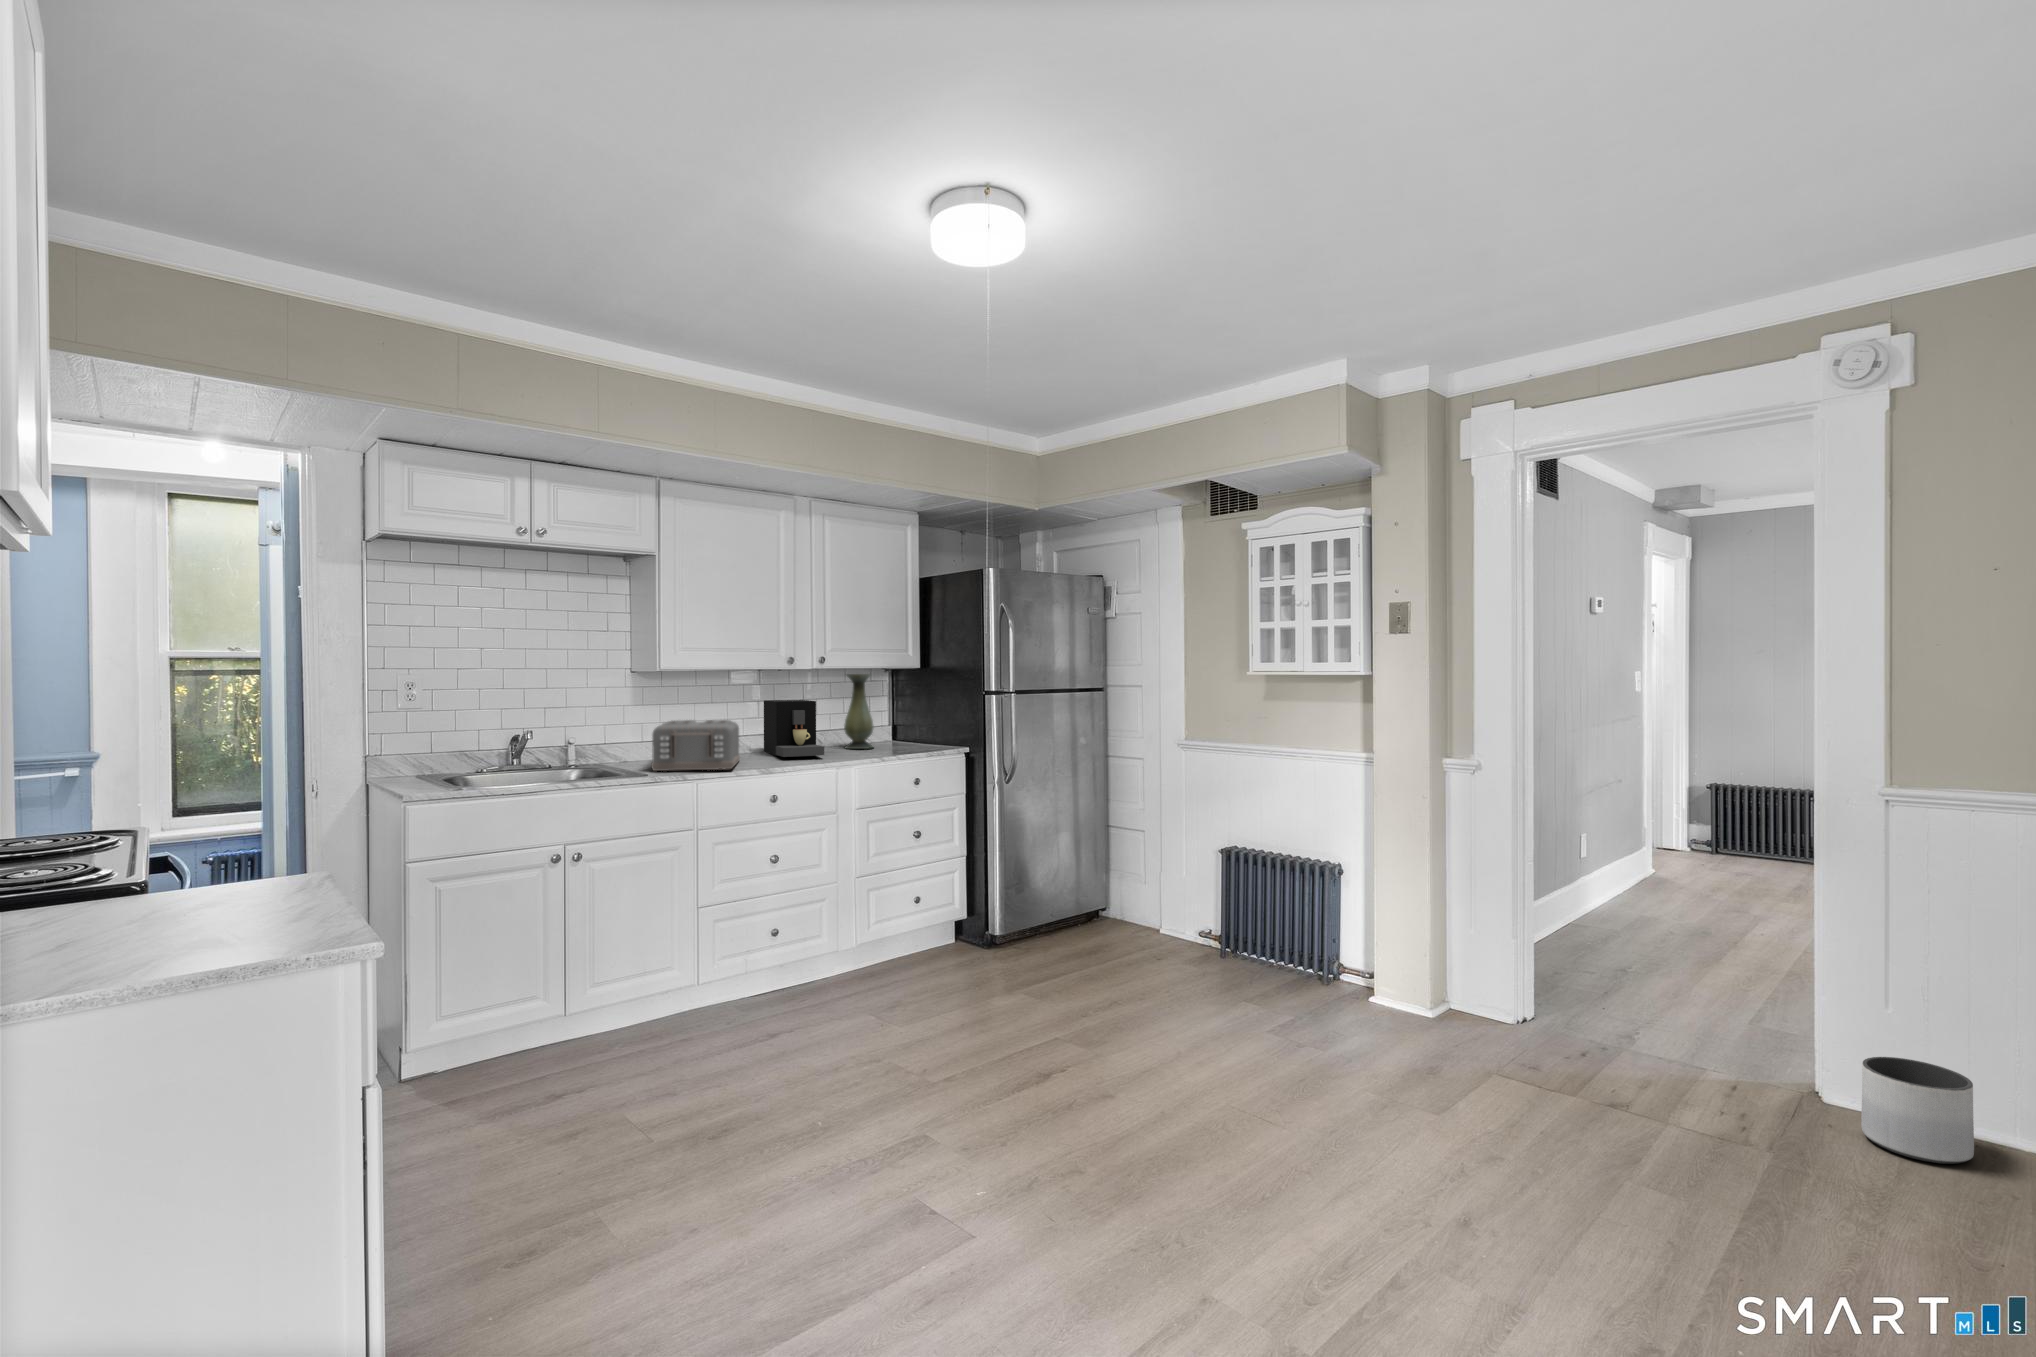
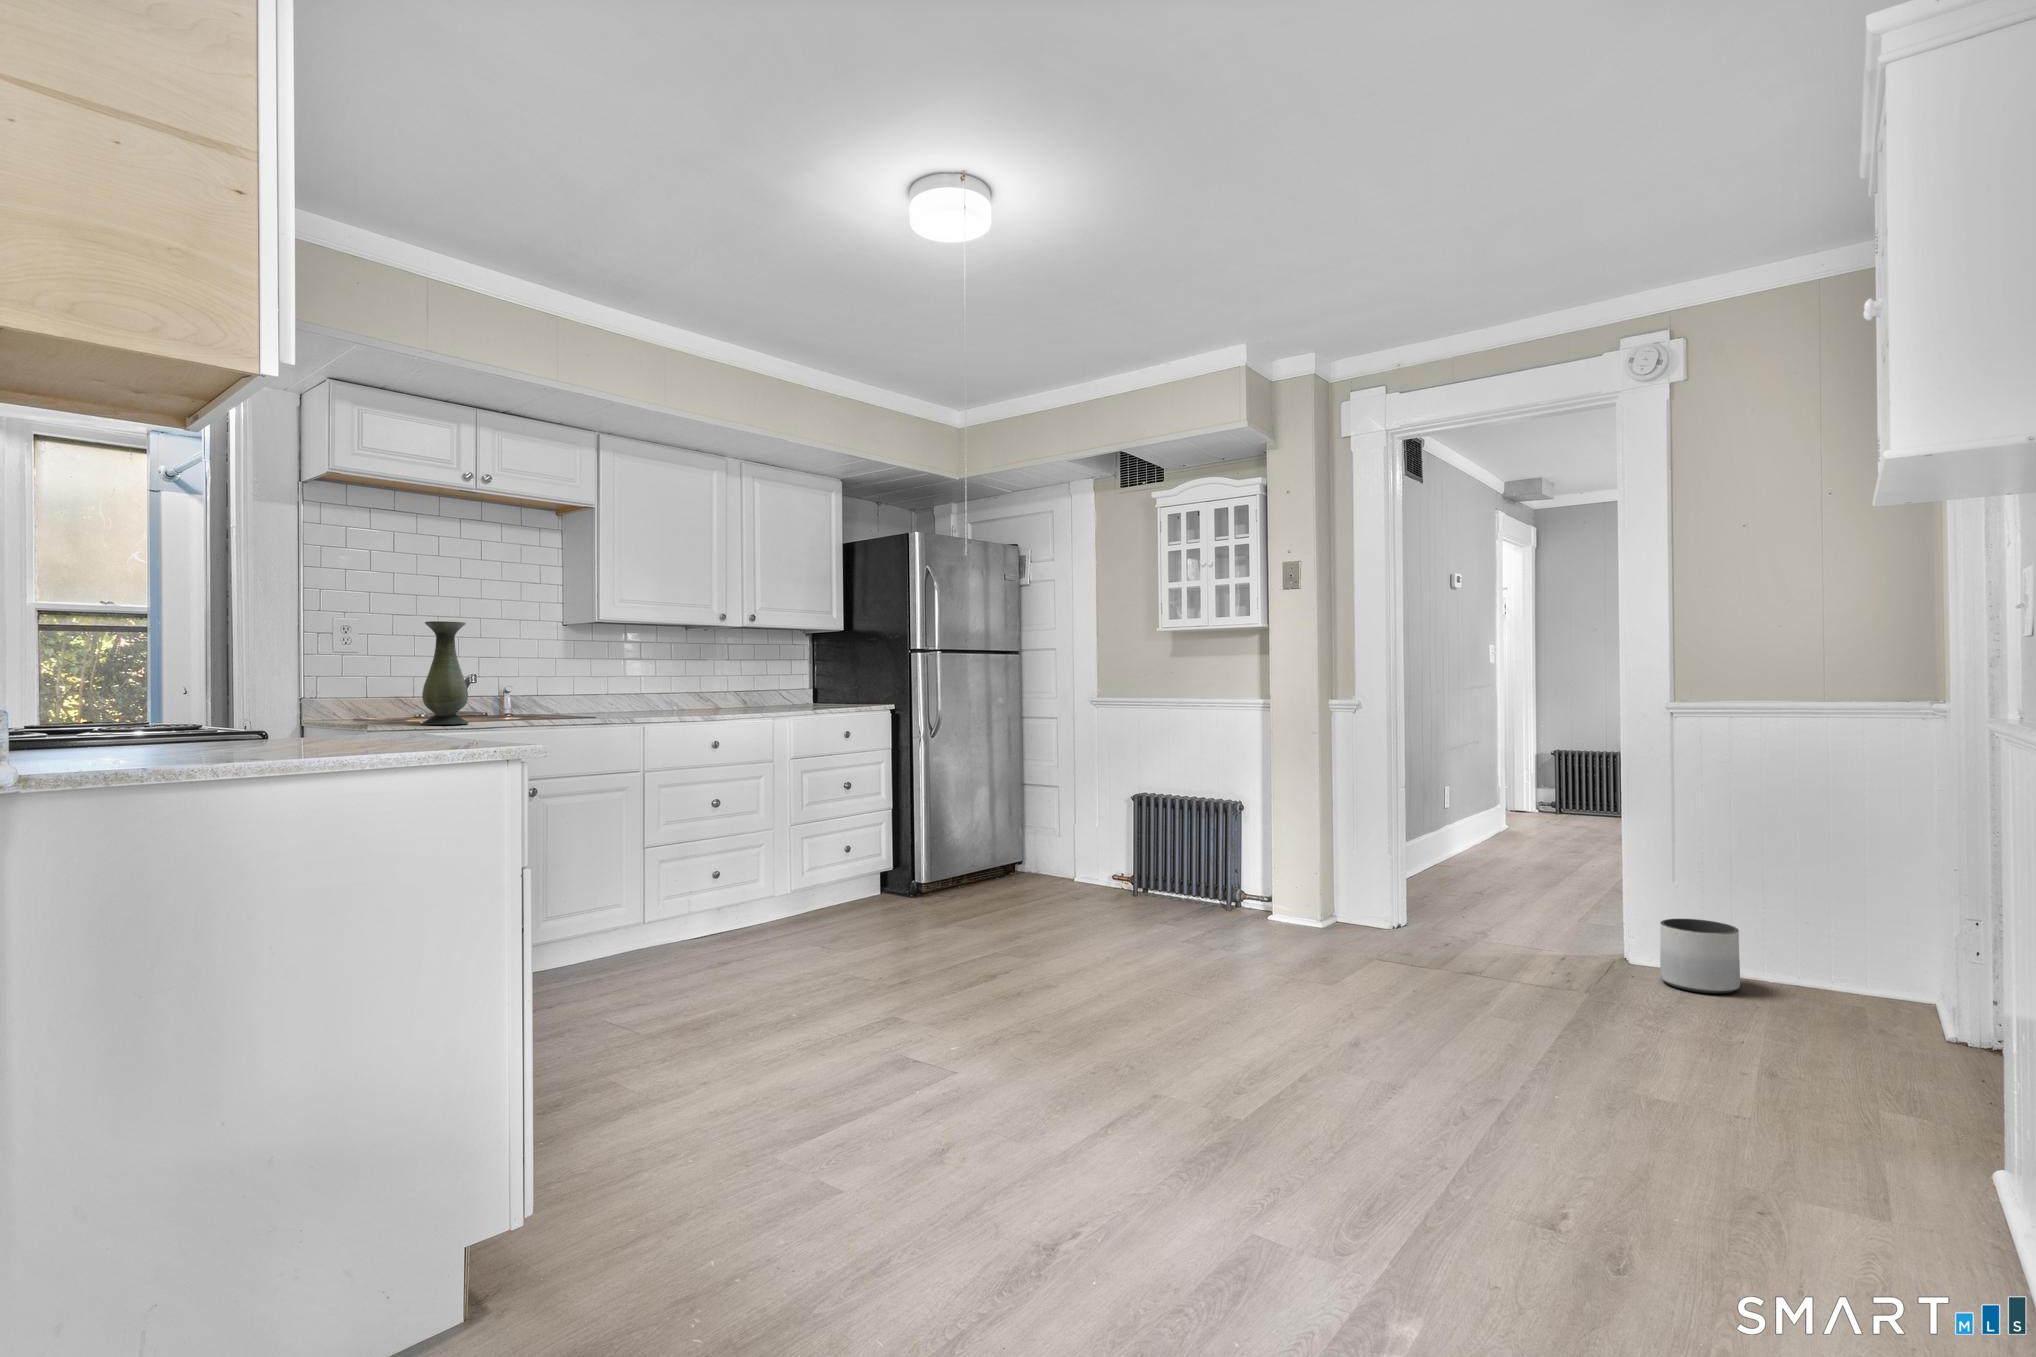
vase: present [844,674,873,749] -> present [422,621,468,725]
coffee maker: present [764,700,824,757] -> none [692,657,757,710]
toaster: present [651,720,740,771] -> none [596,671,677,716]

